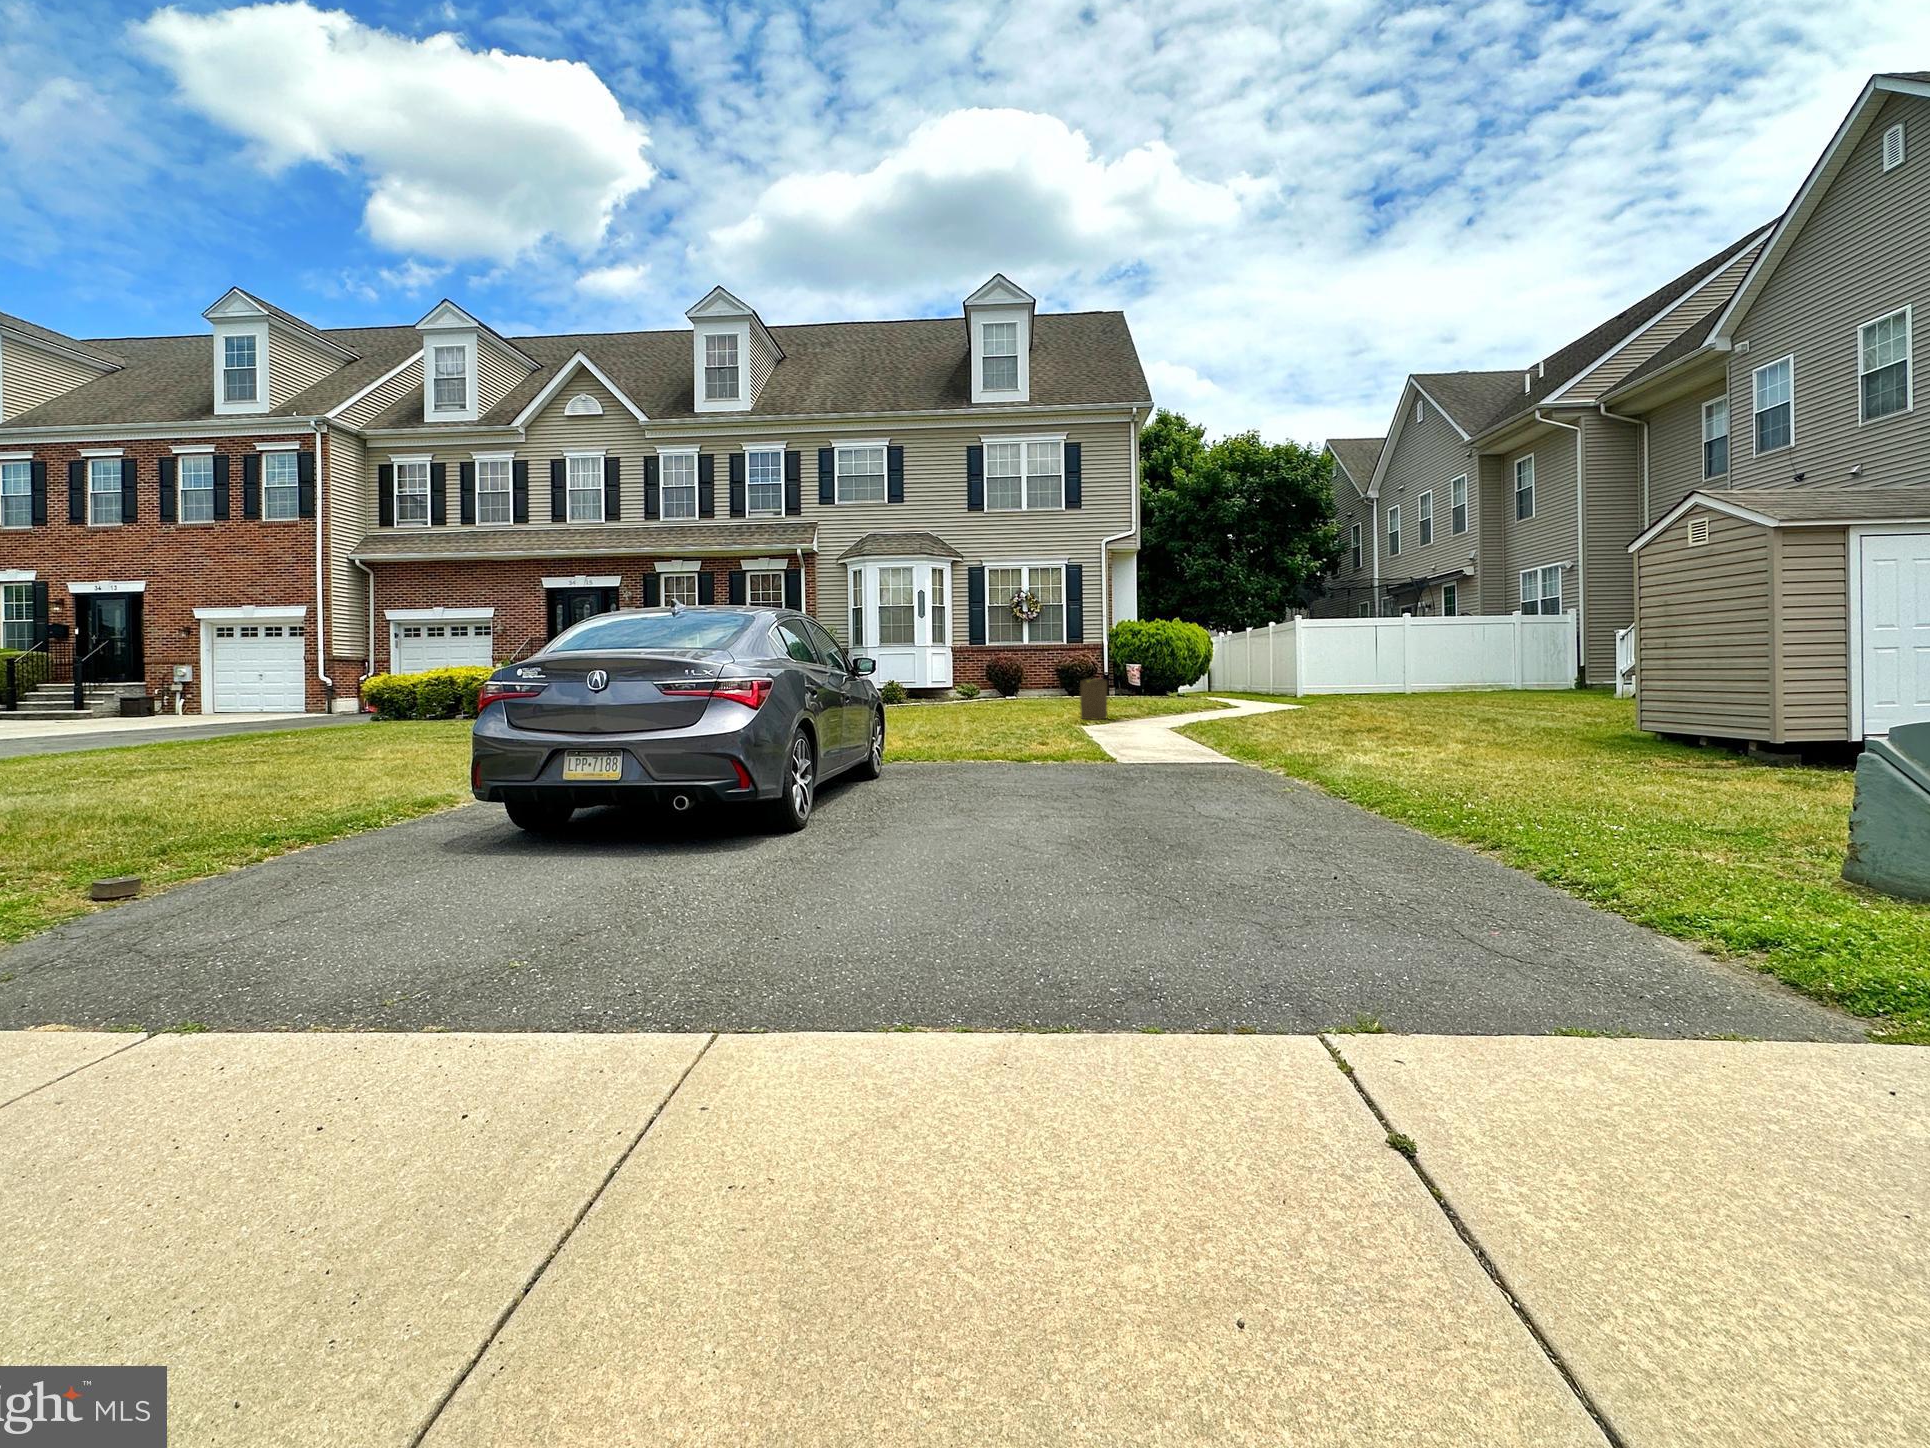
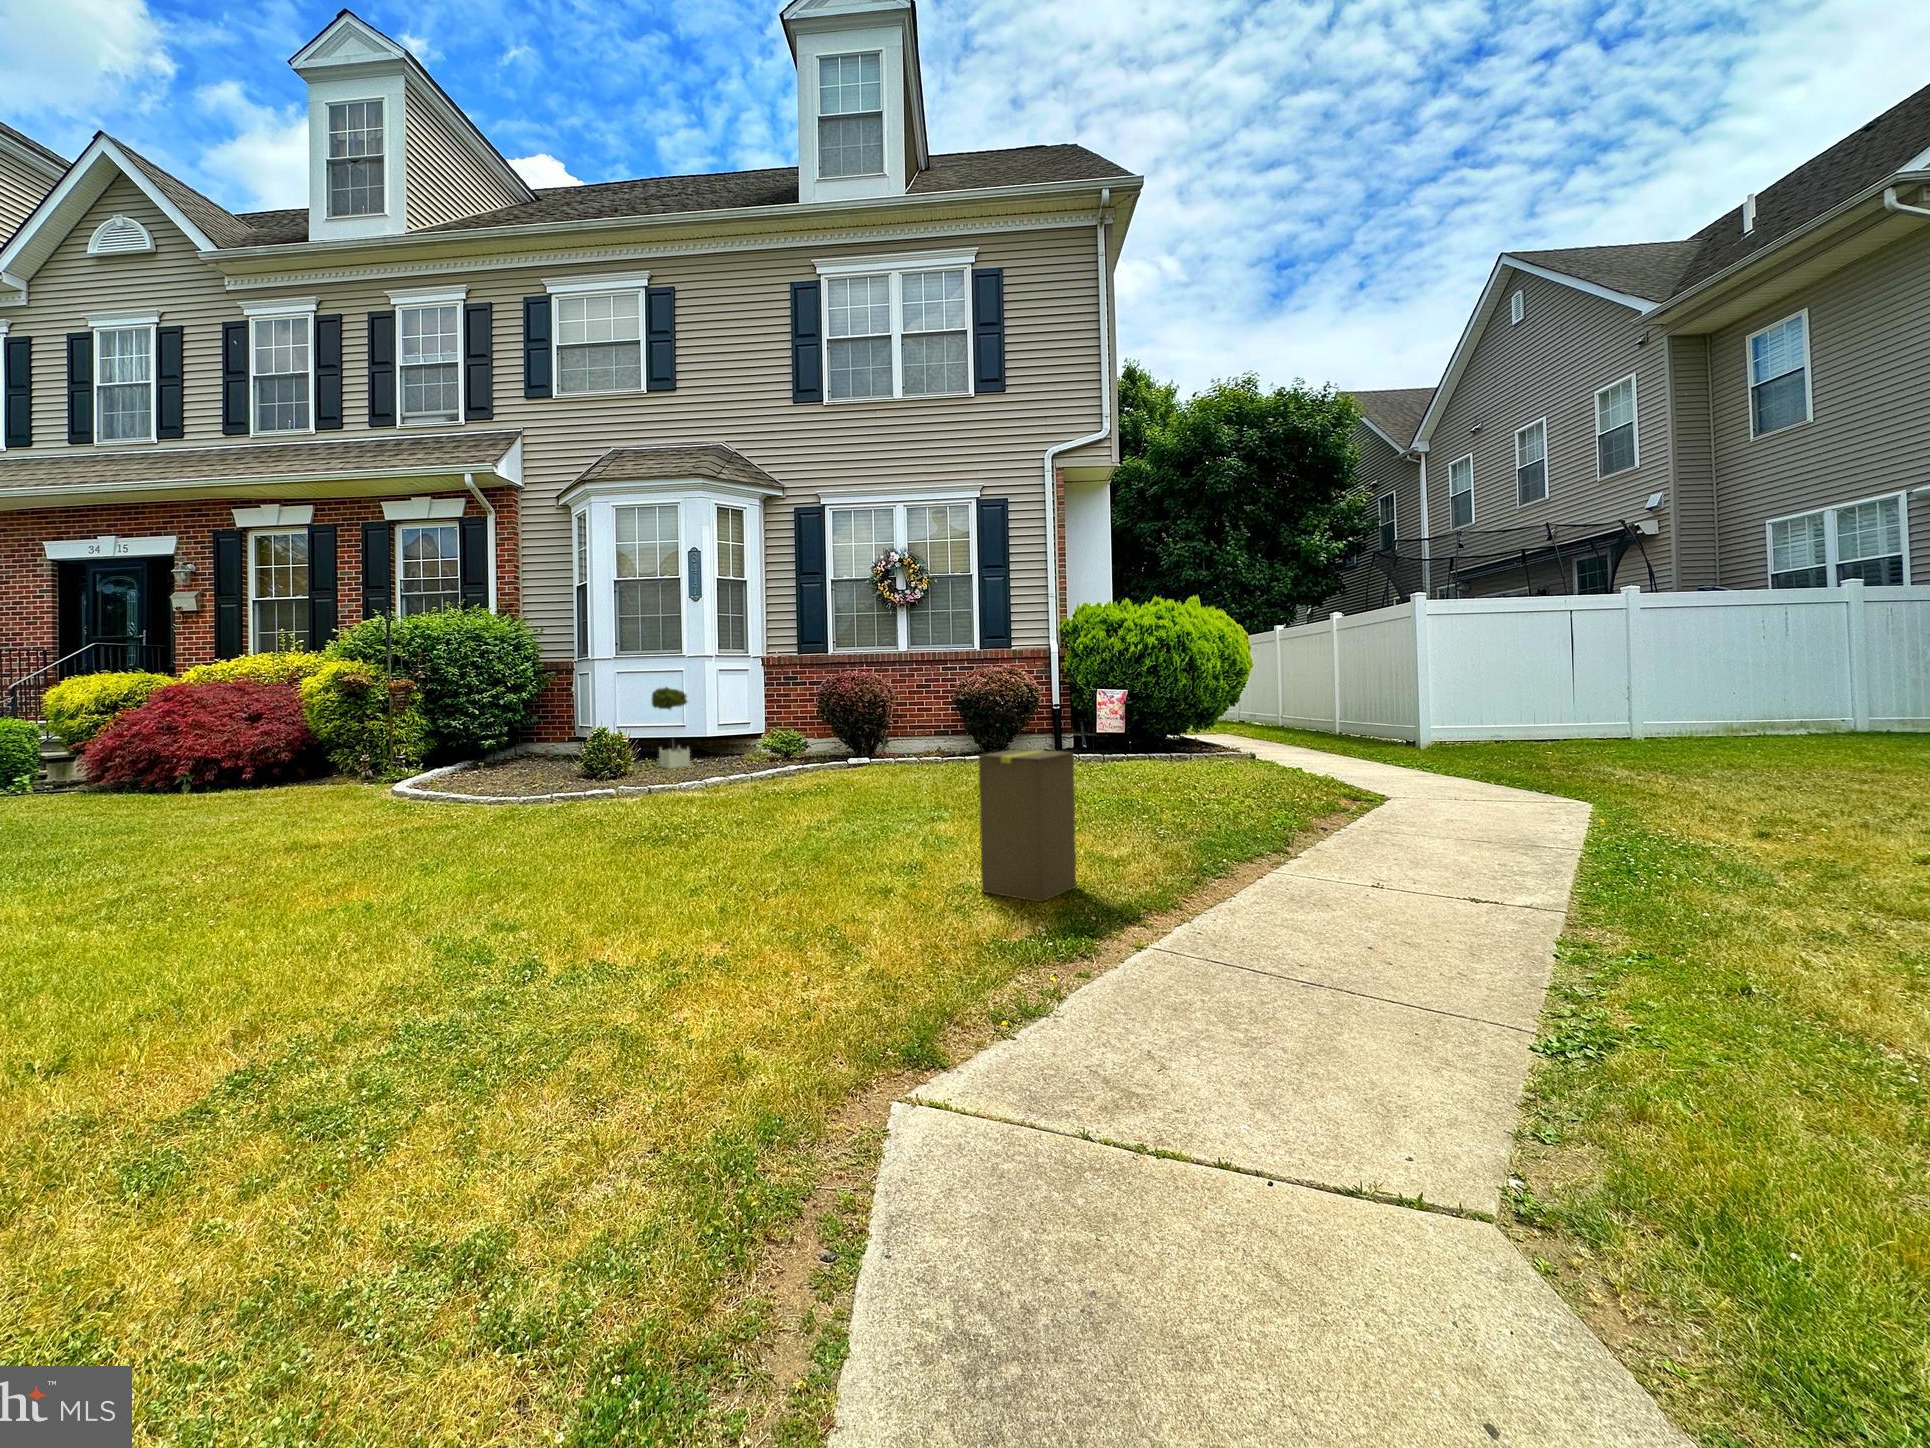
potted tree: none [903,661,922,702] -> present [652,687,690,769]

